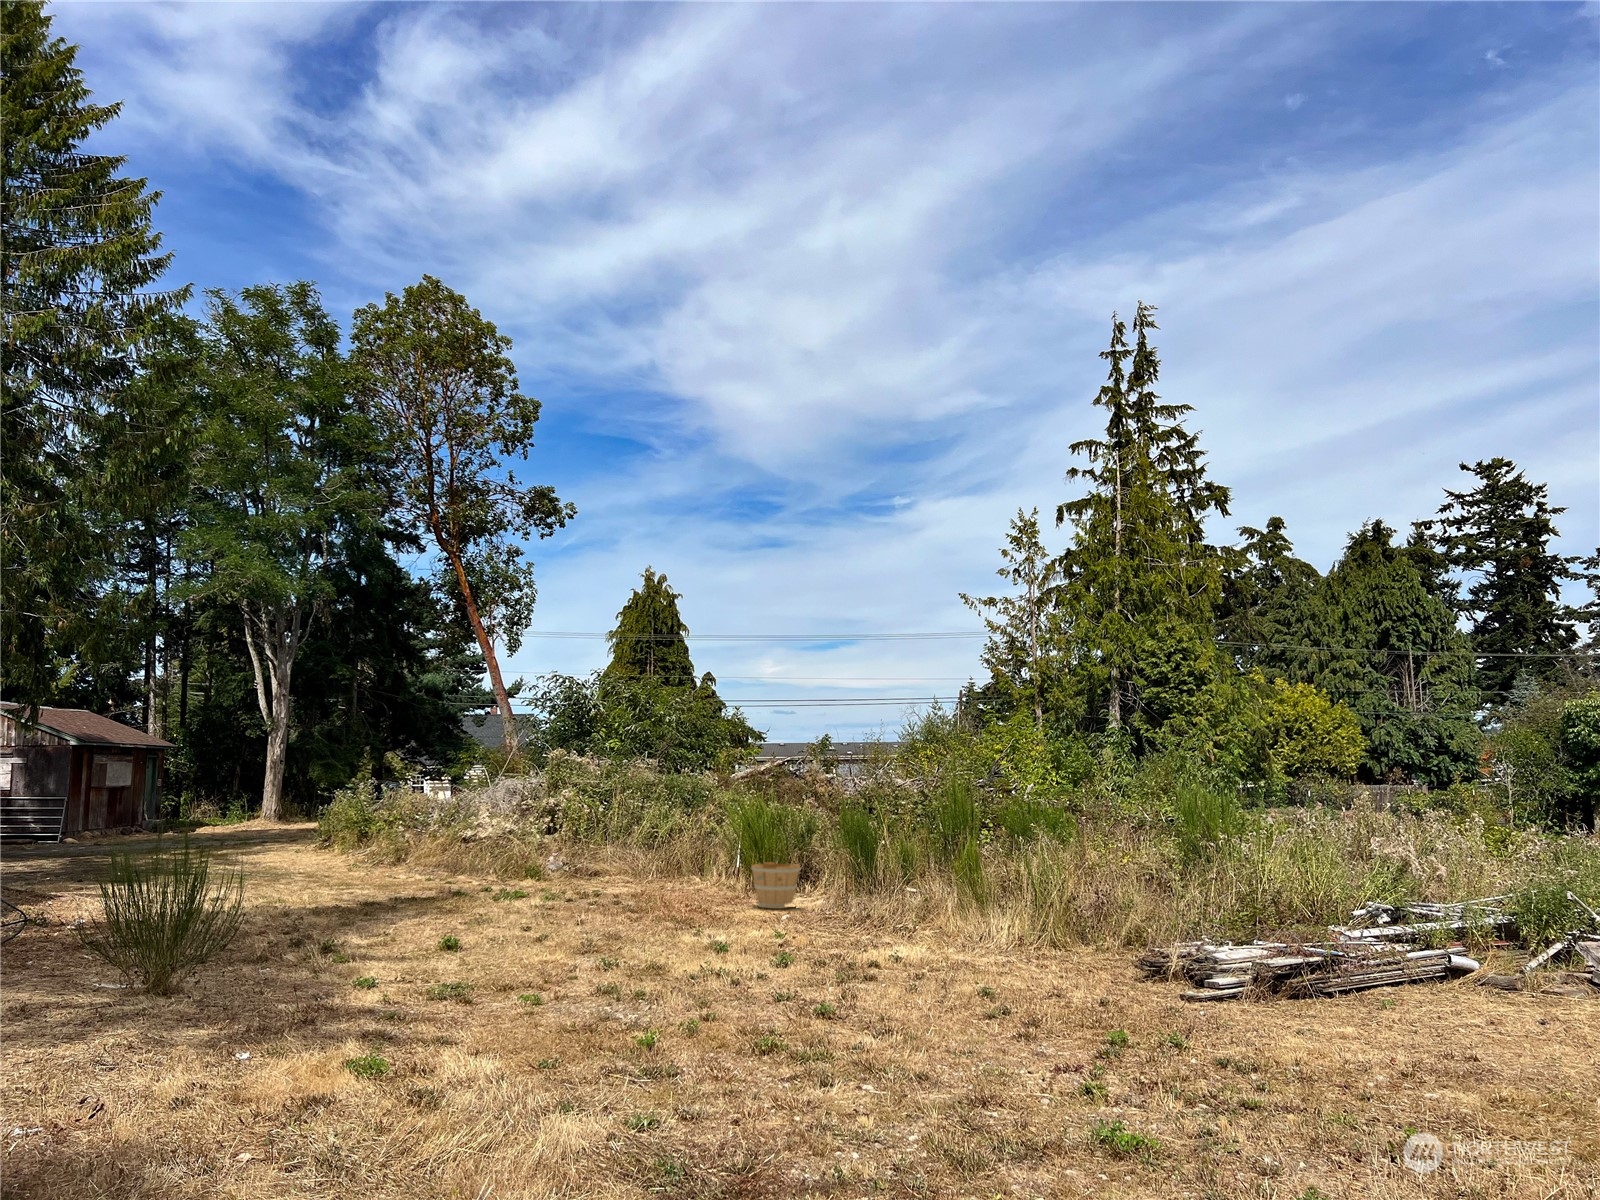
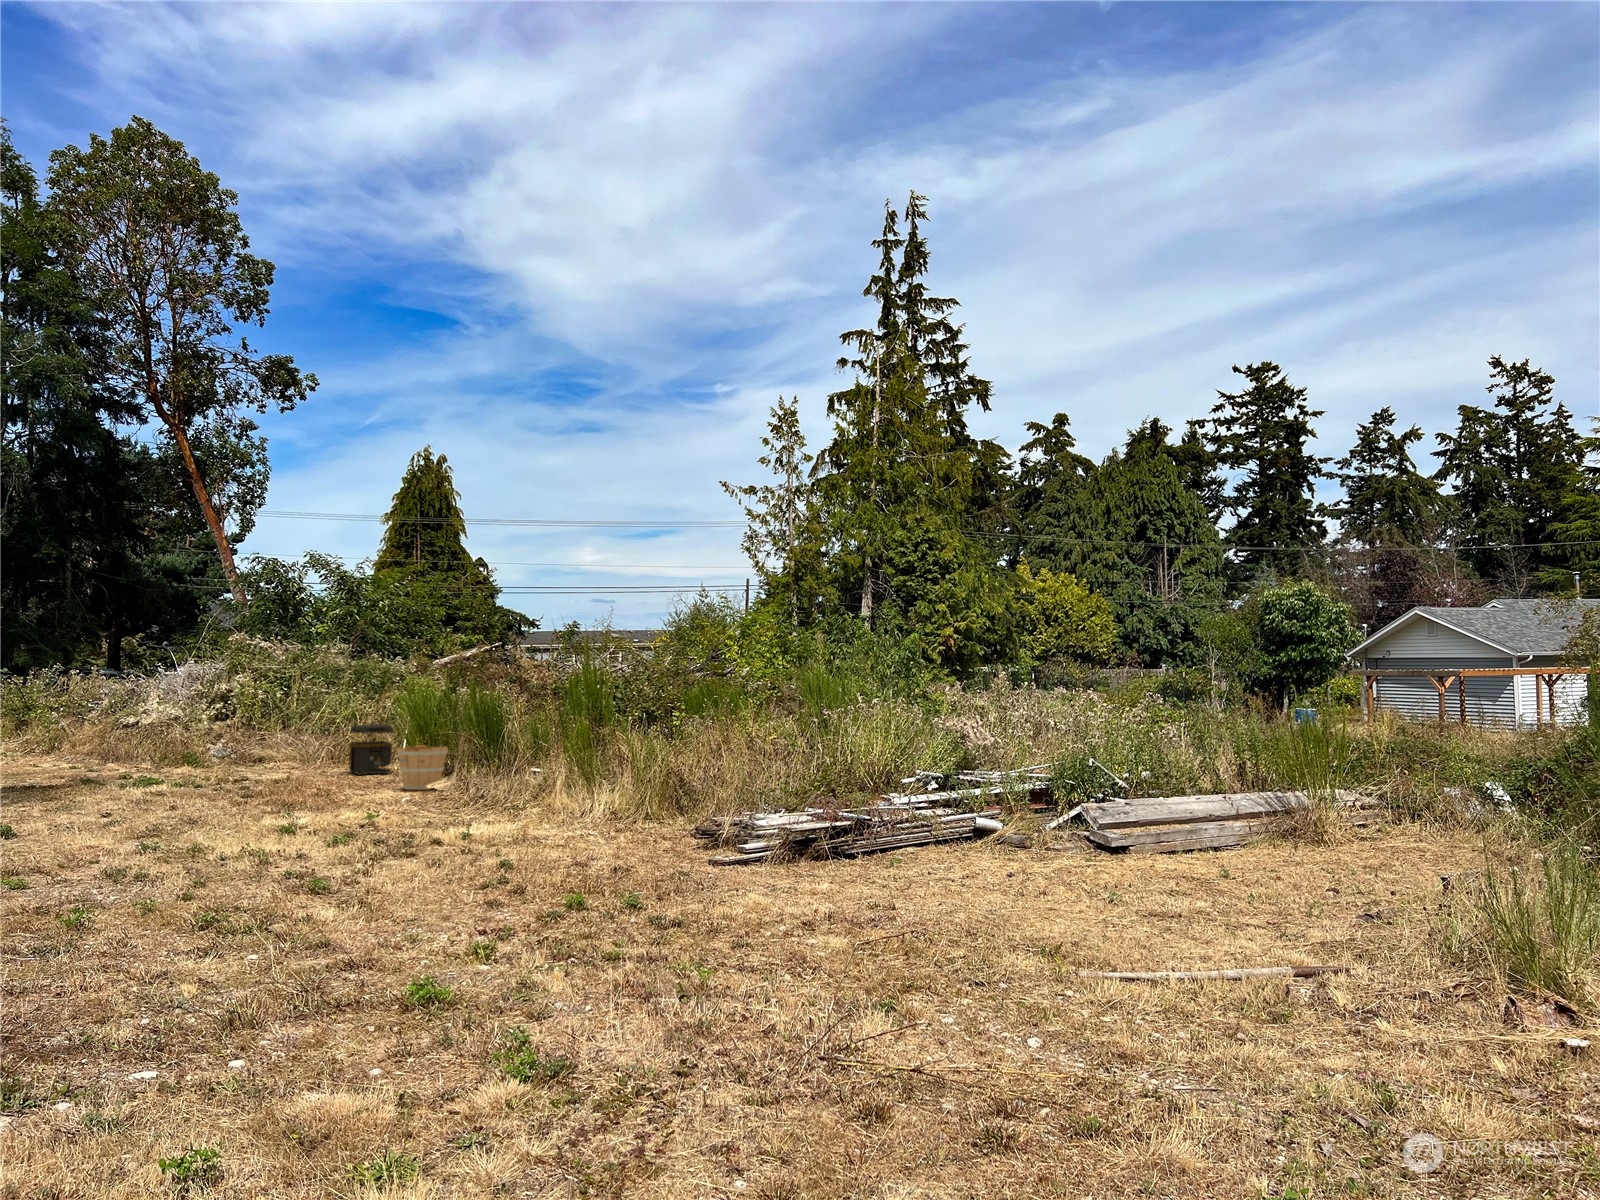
toolbox: none [682,840,725,892] -> present [349,724,393,775]

